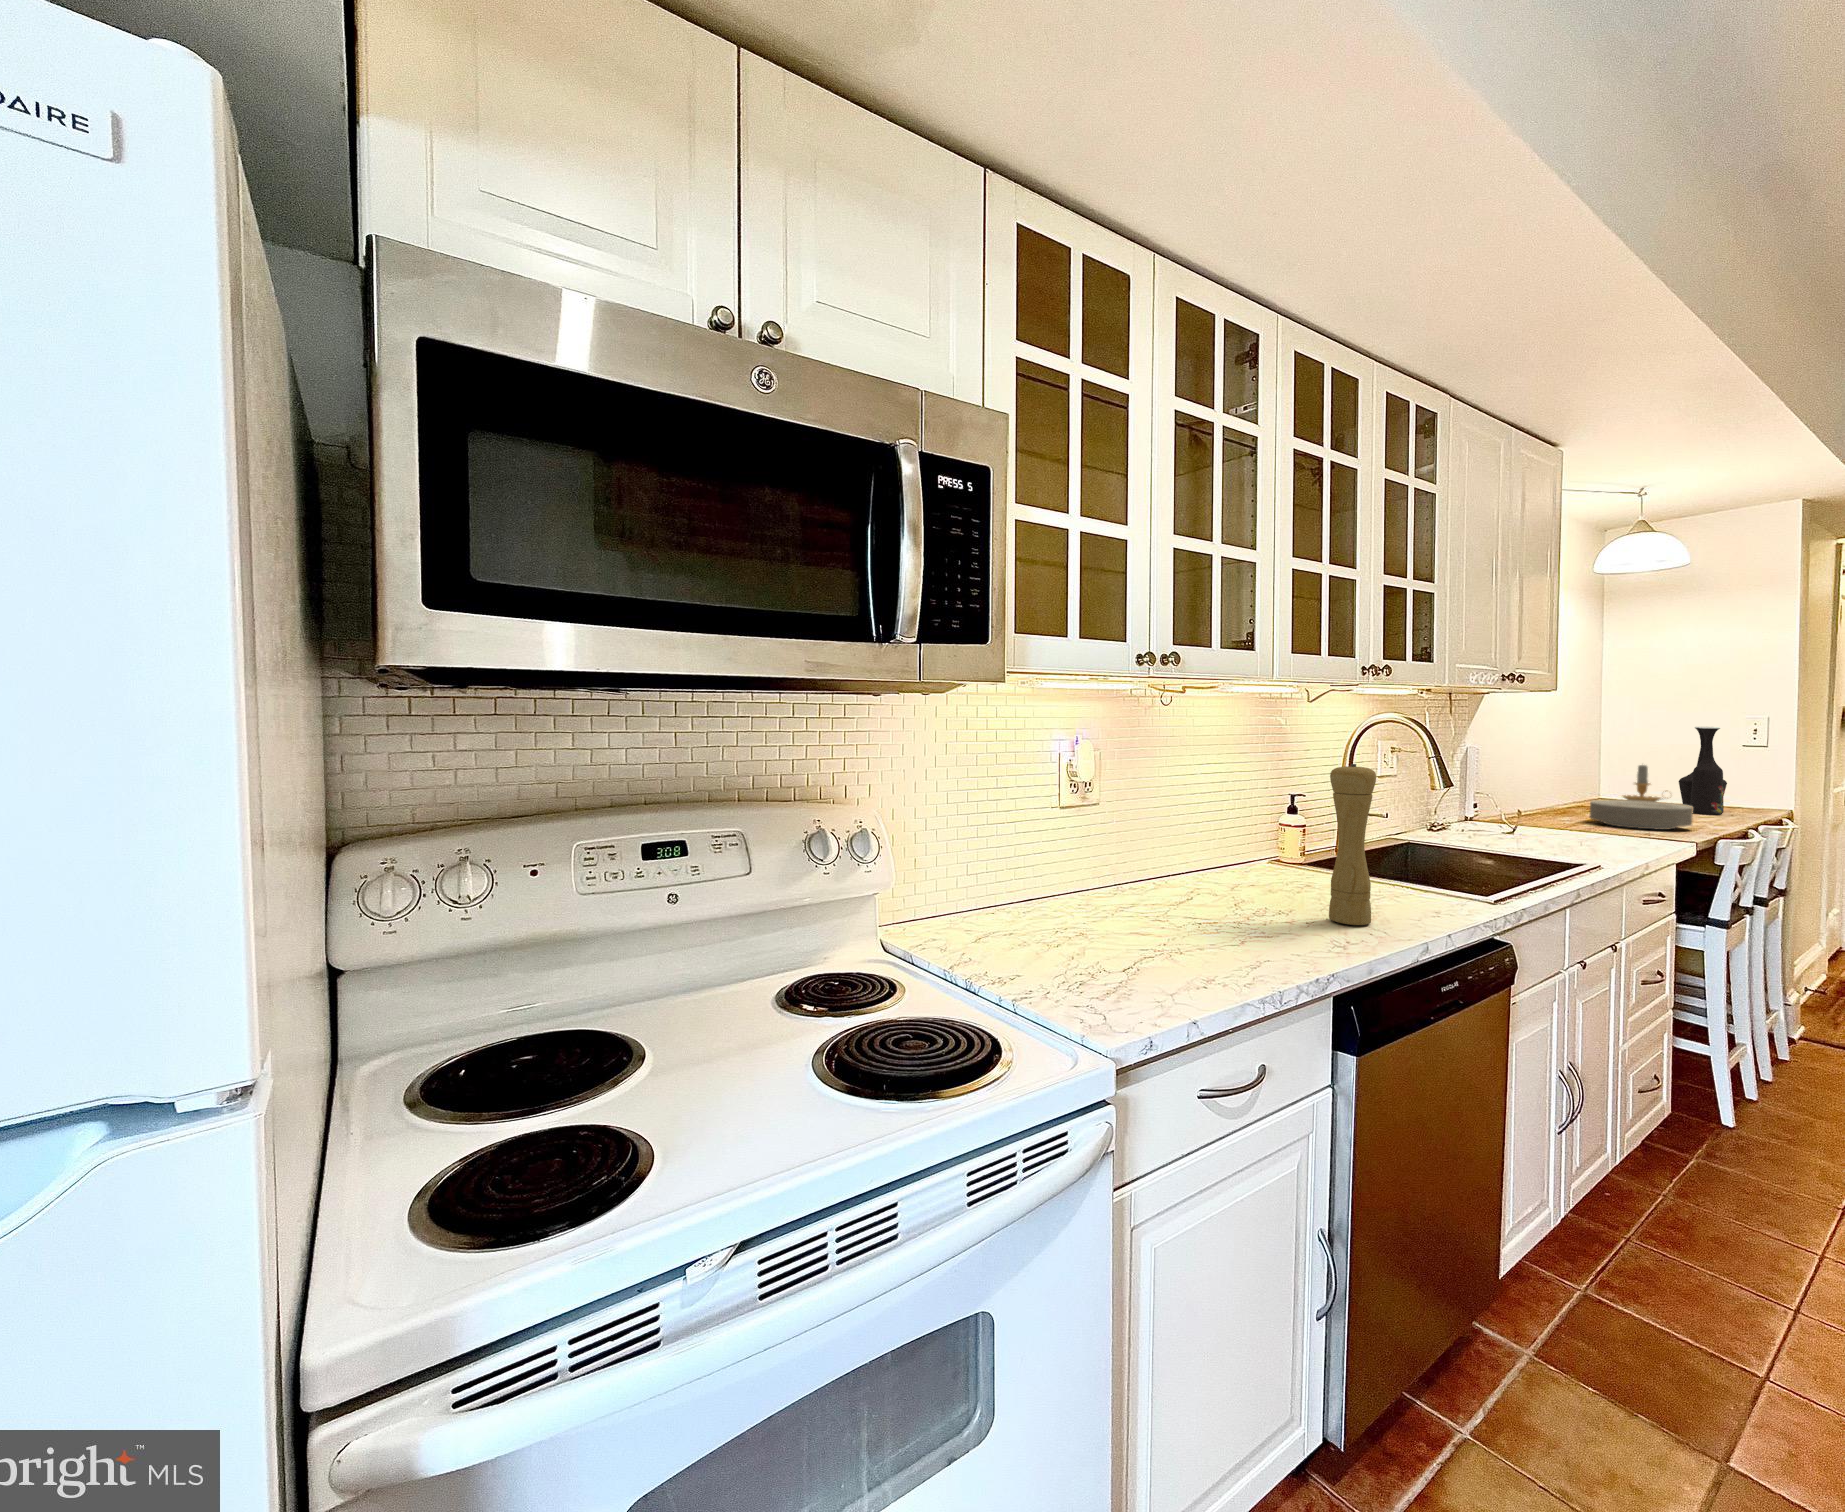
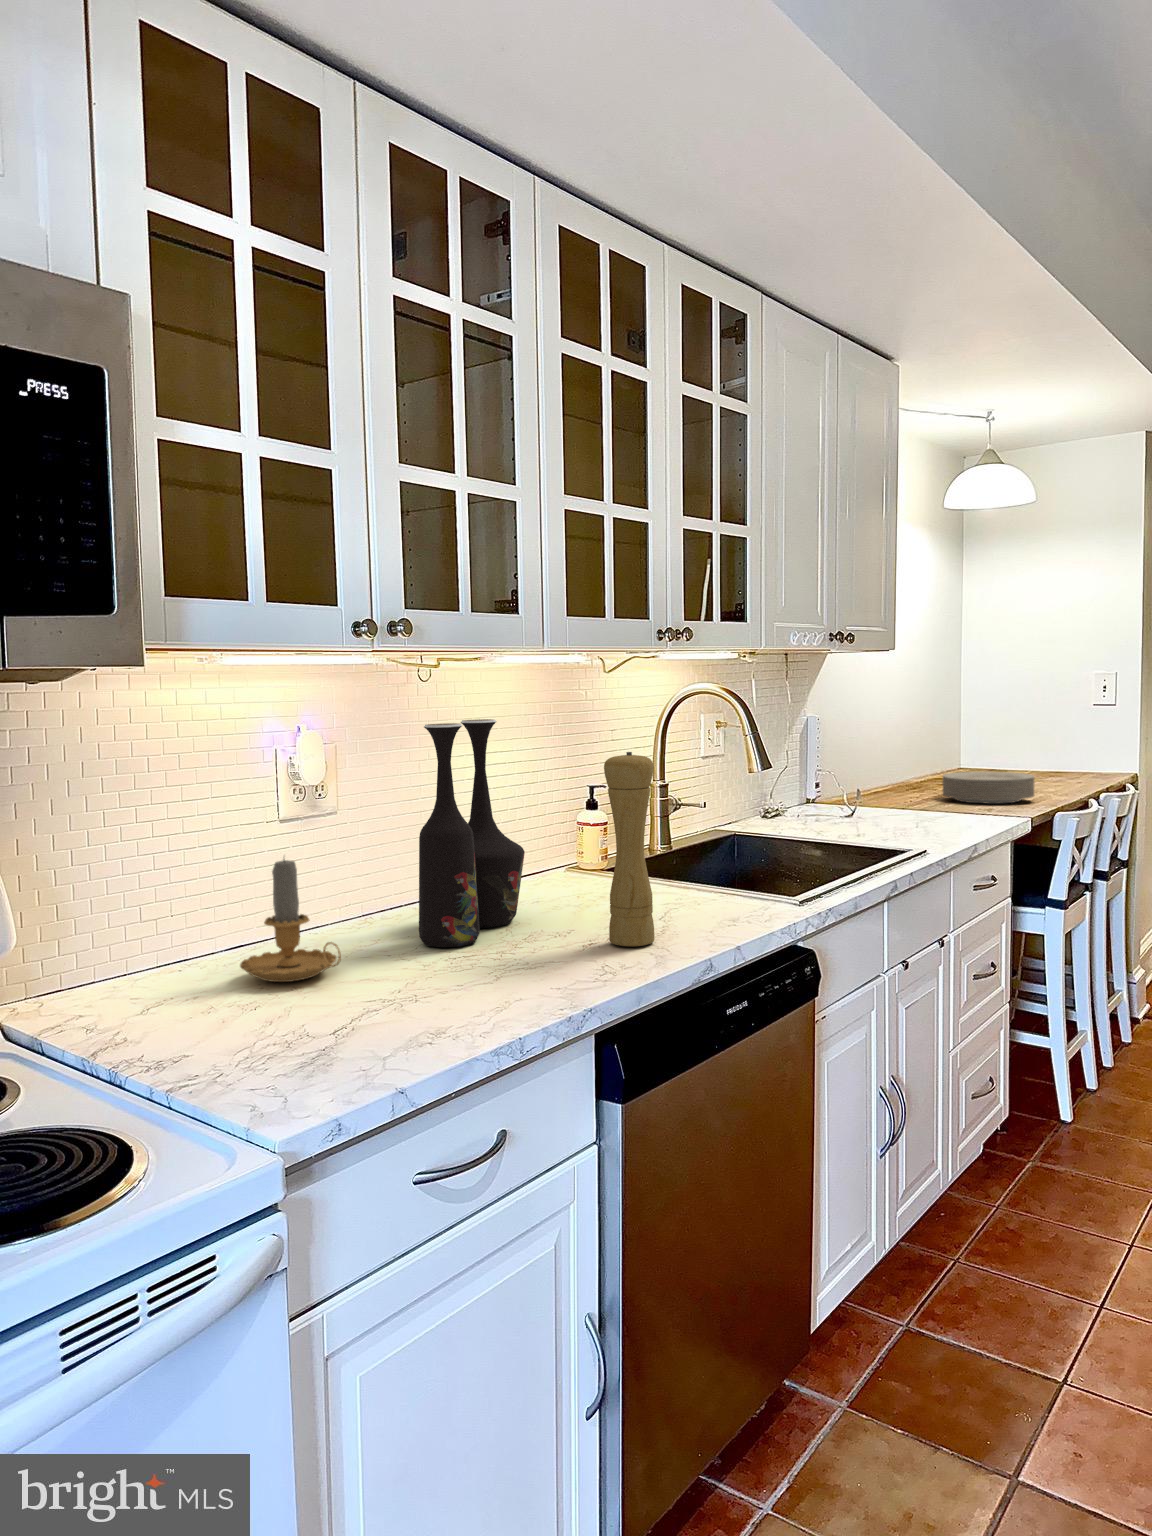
vase: present [1679,727,1727,815] -> present [419,719,525,947]
candle: present [1623,765,1663,802] -> present [240,860,341,982]

